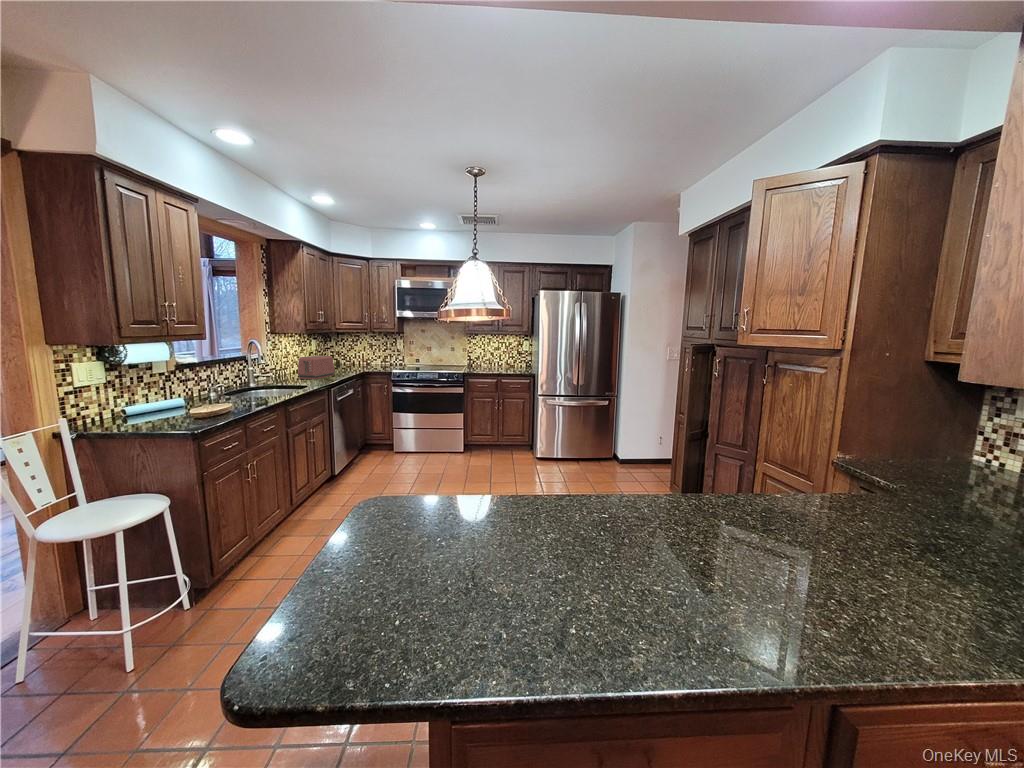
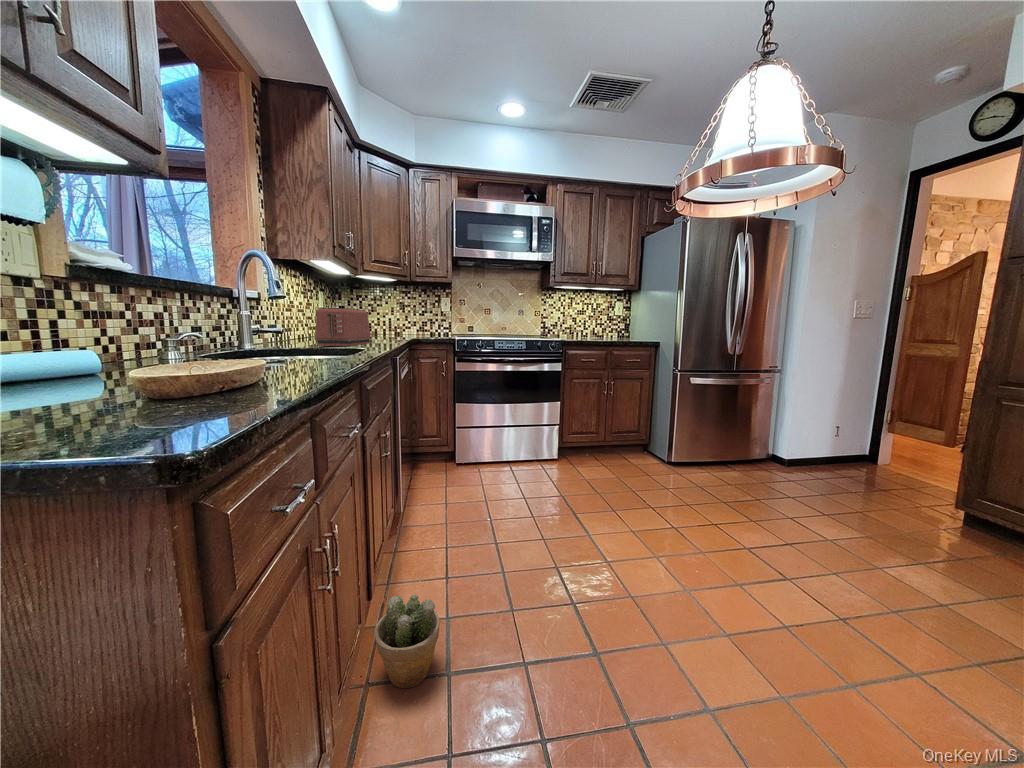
potted plant: none [284,499,314,537] -> present [374,595,440,688]

